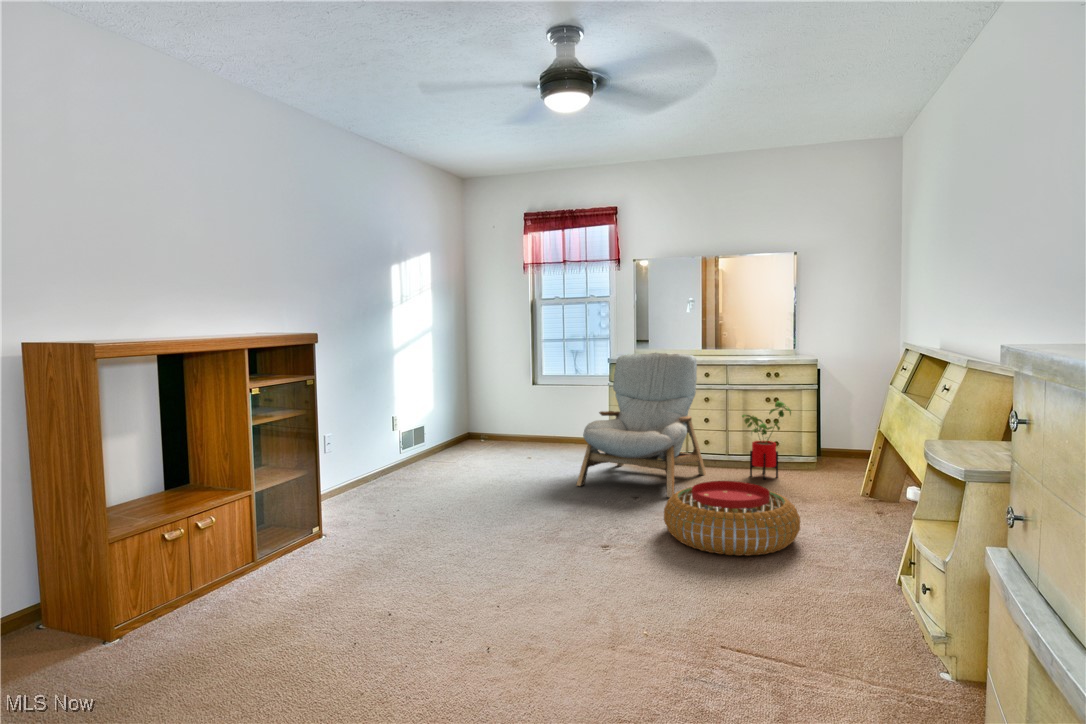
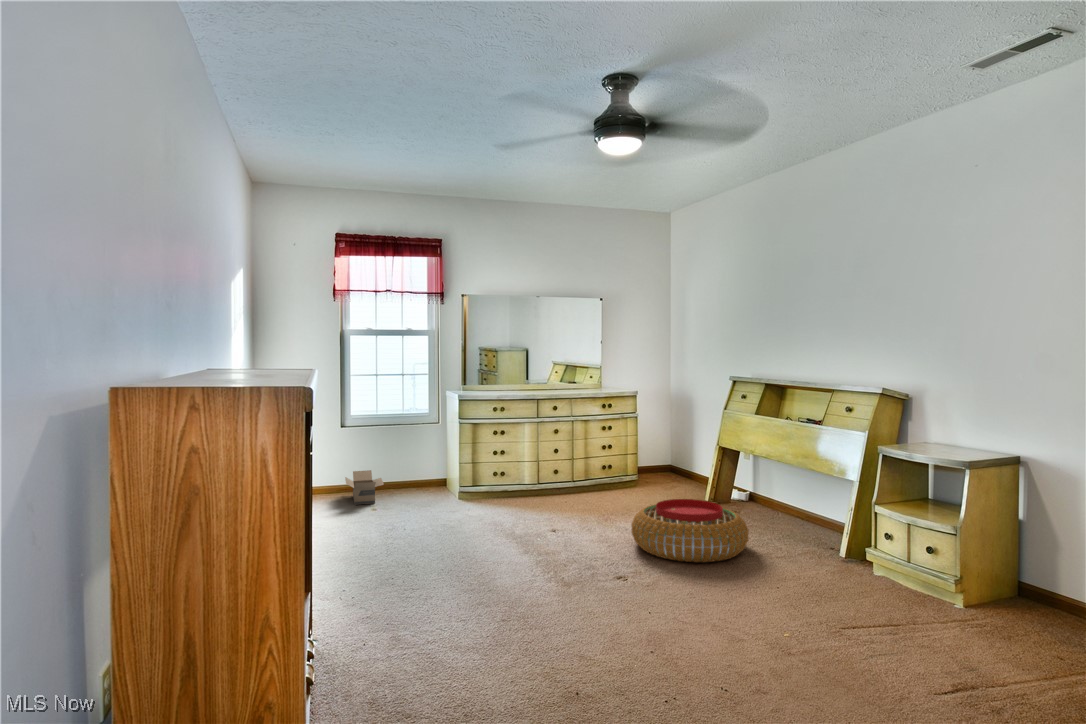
armchair: present [577,353,706,497] -> none [478,388,586,530]
house plant: present [742,401,791,479] -> none [592,428,634,499]
cardboard box: none [519,424,561,453] -> present [345,470,384,505]

